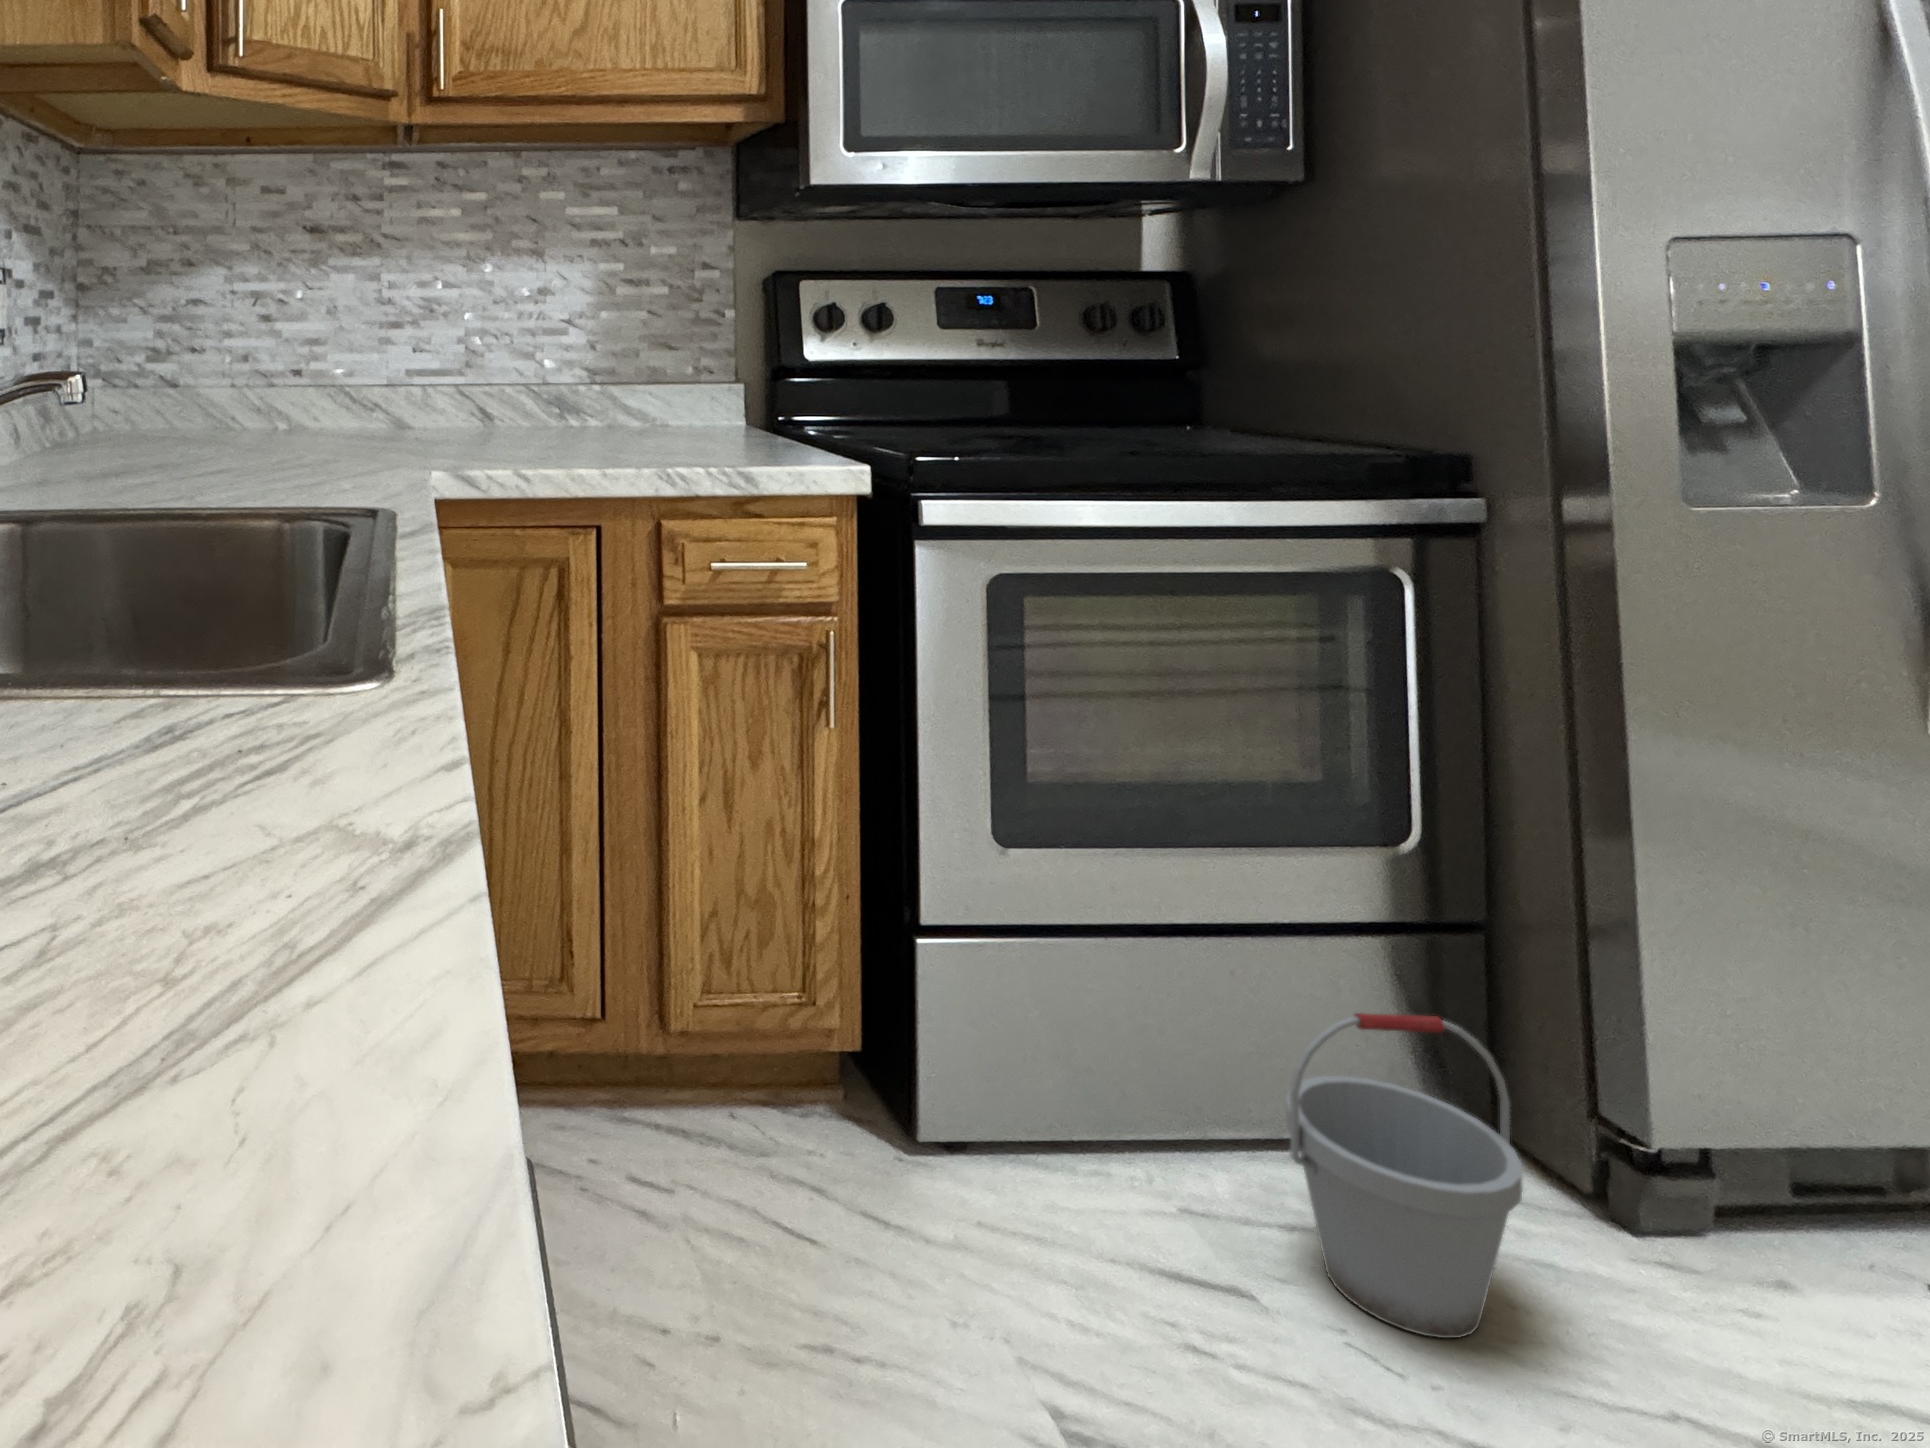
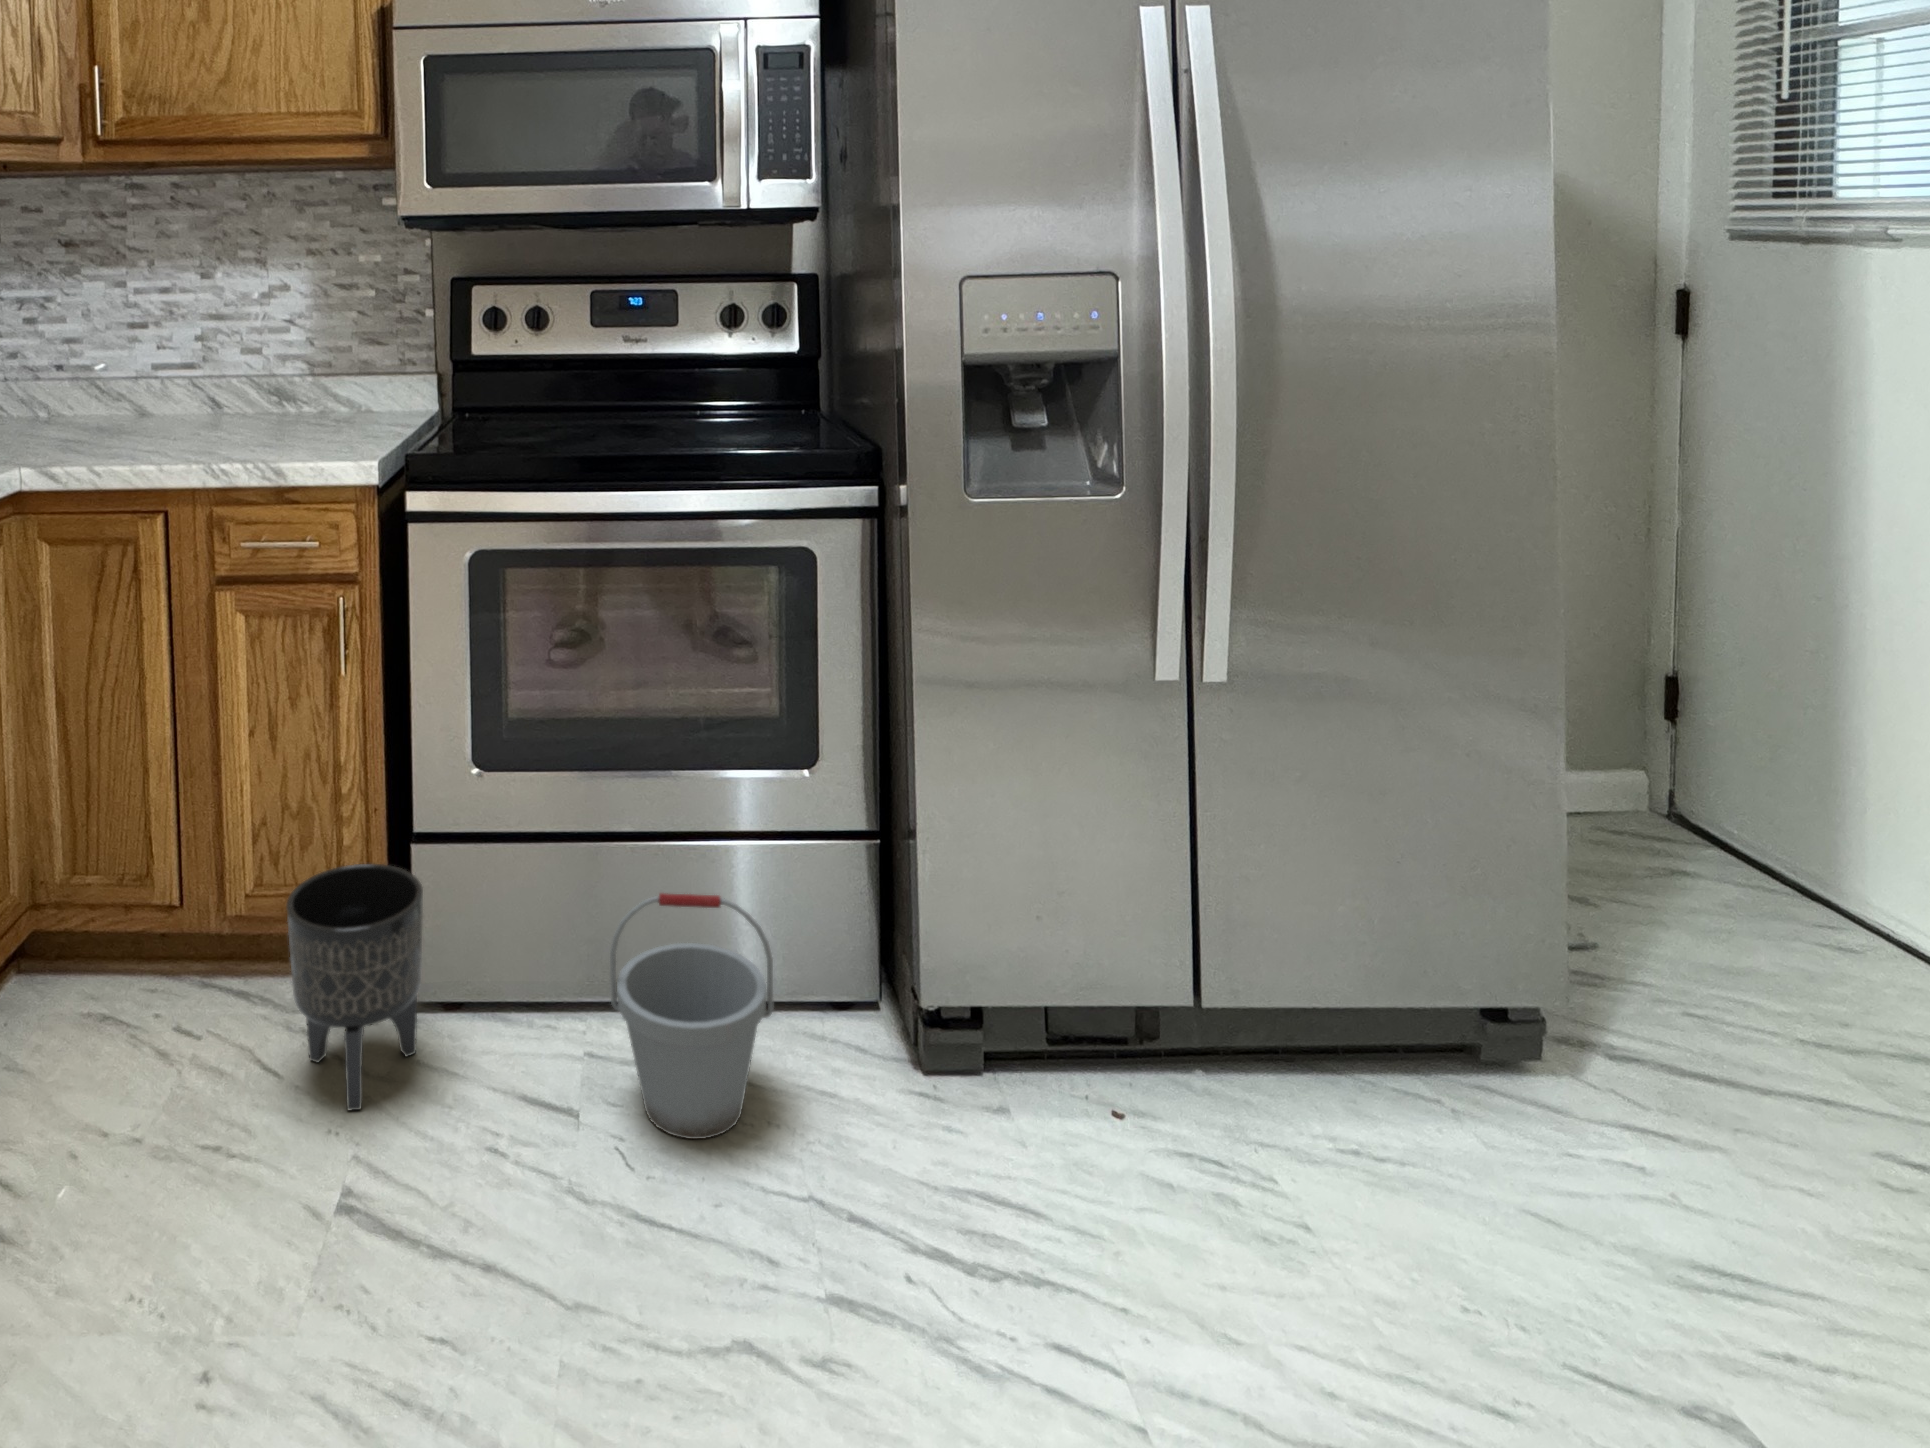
planter: none [840,972,1023,1299] -> present [286,864,423,1110]

